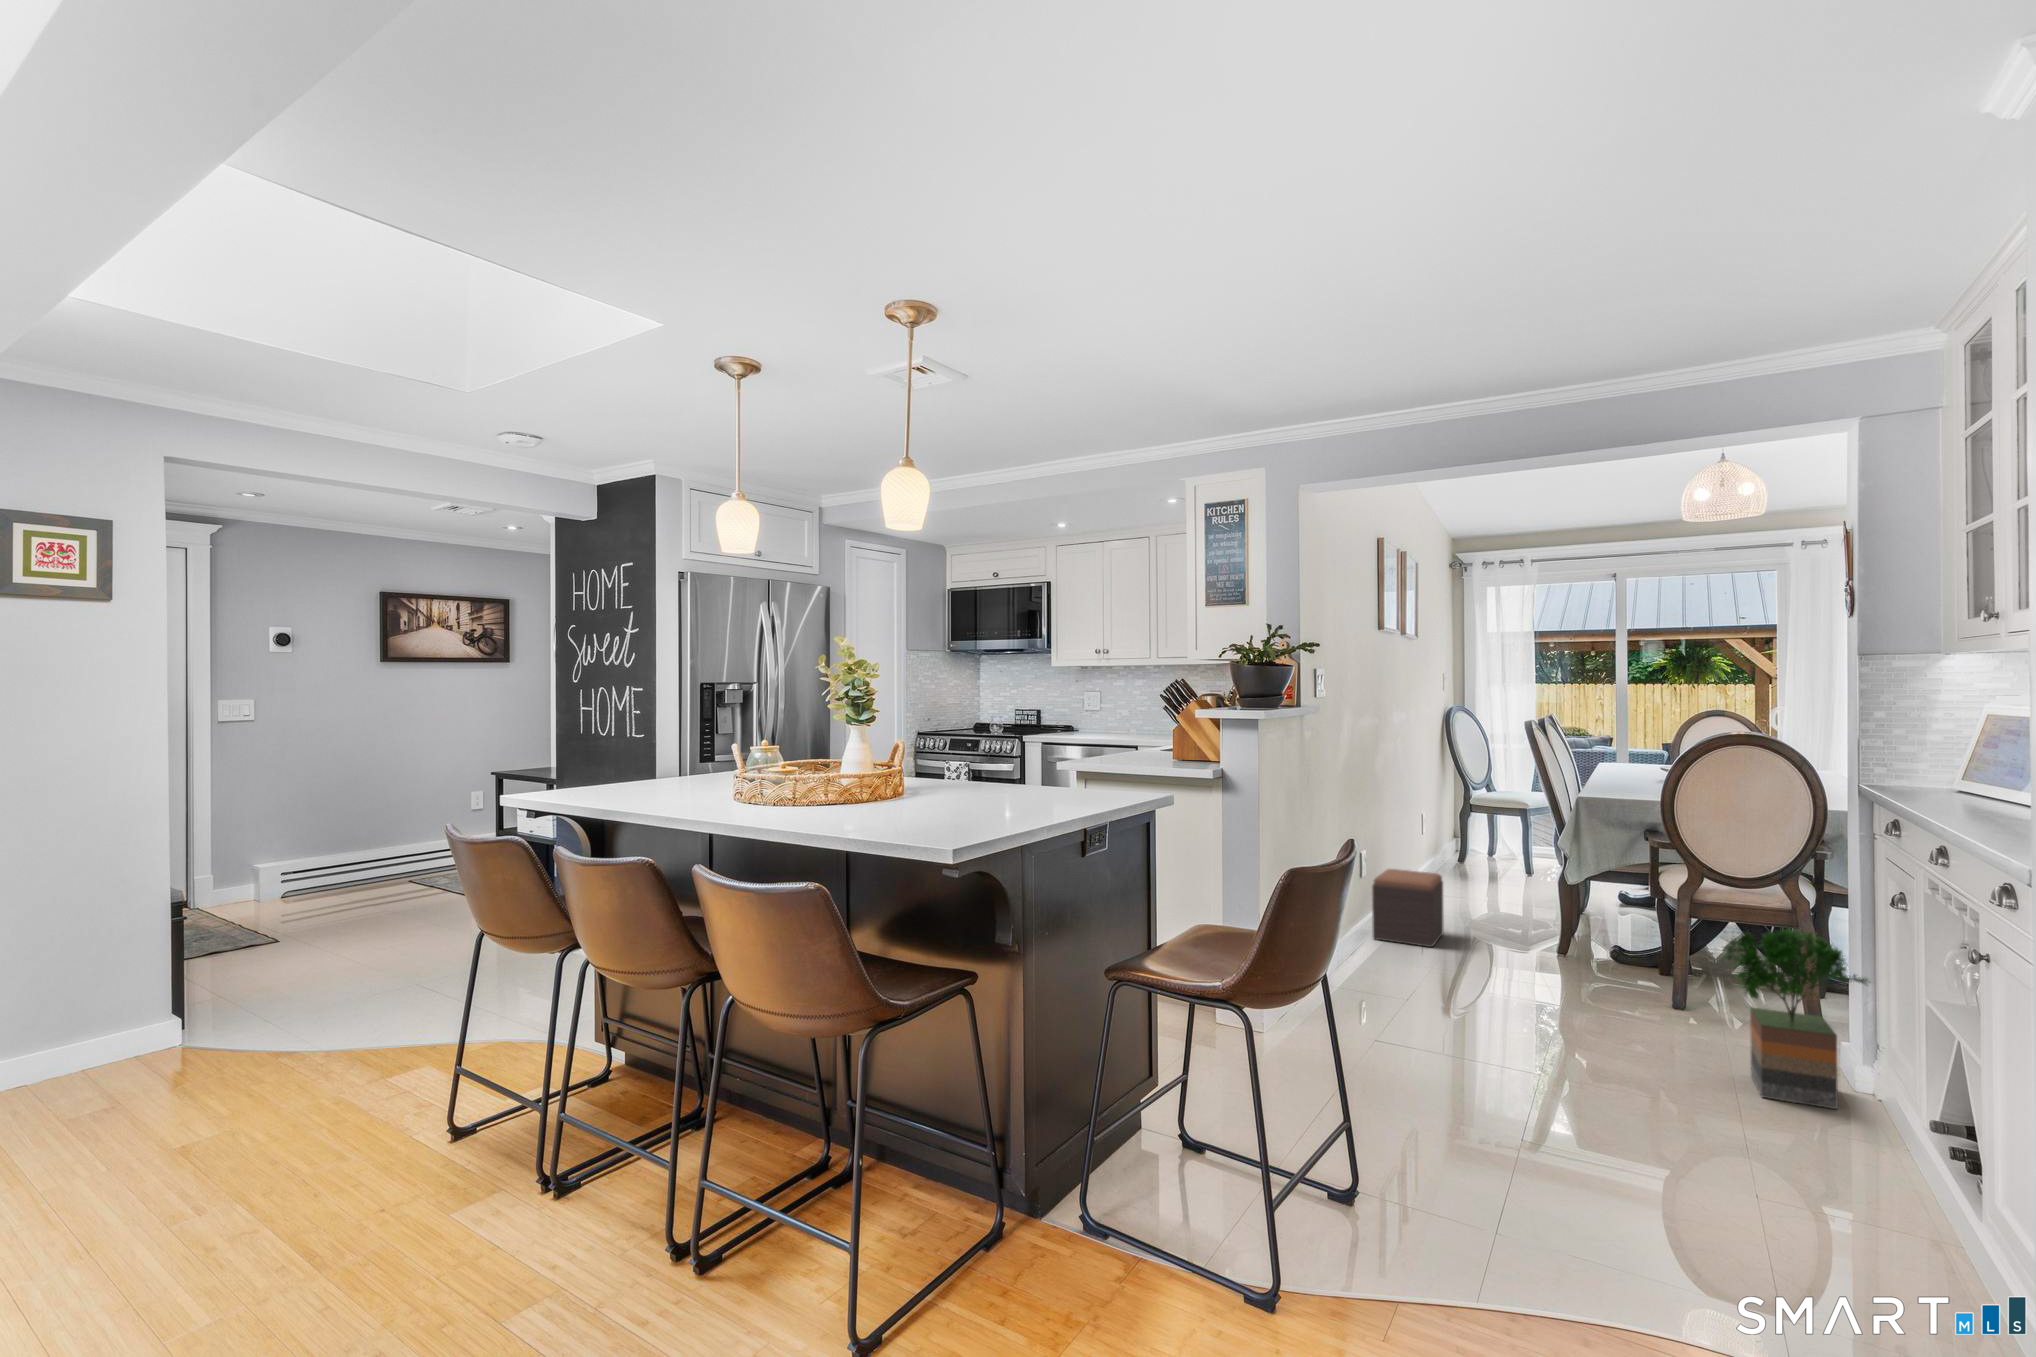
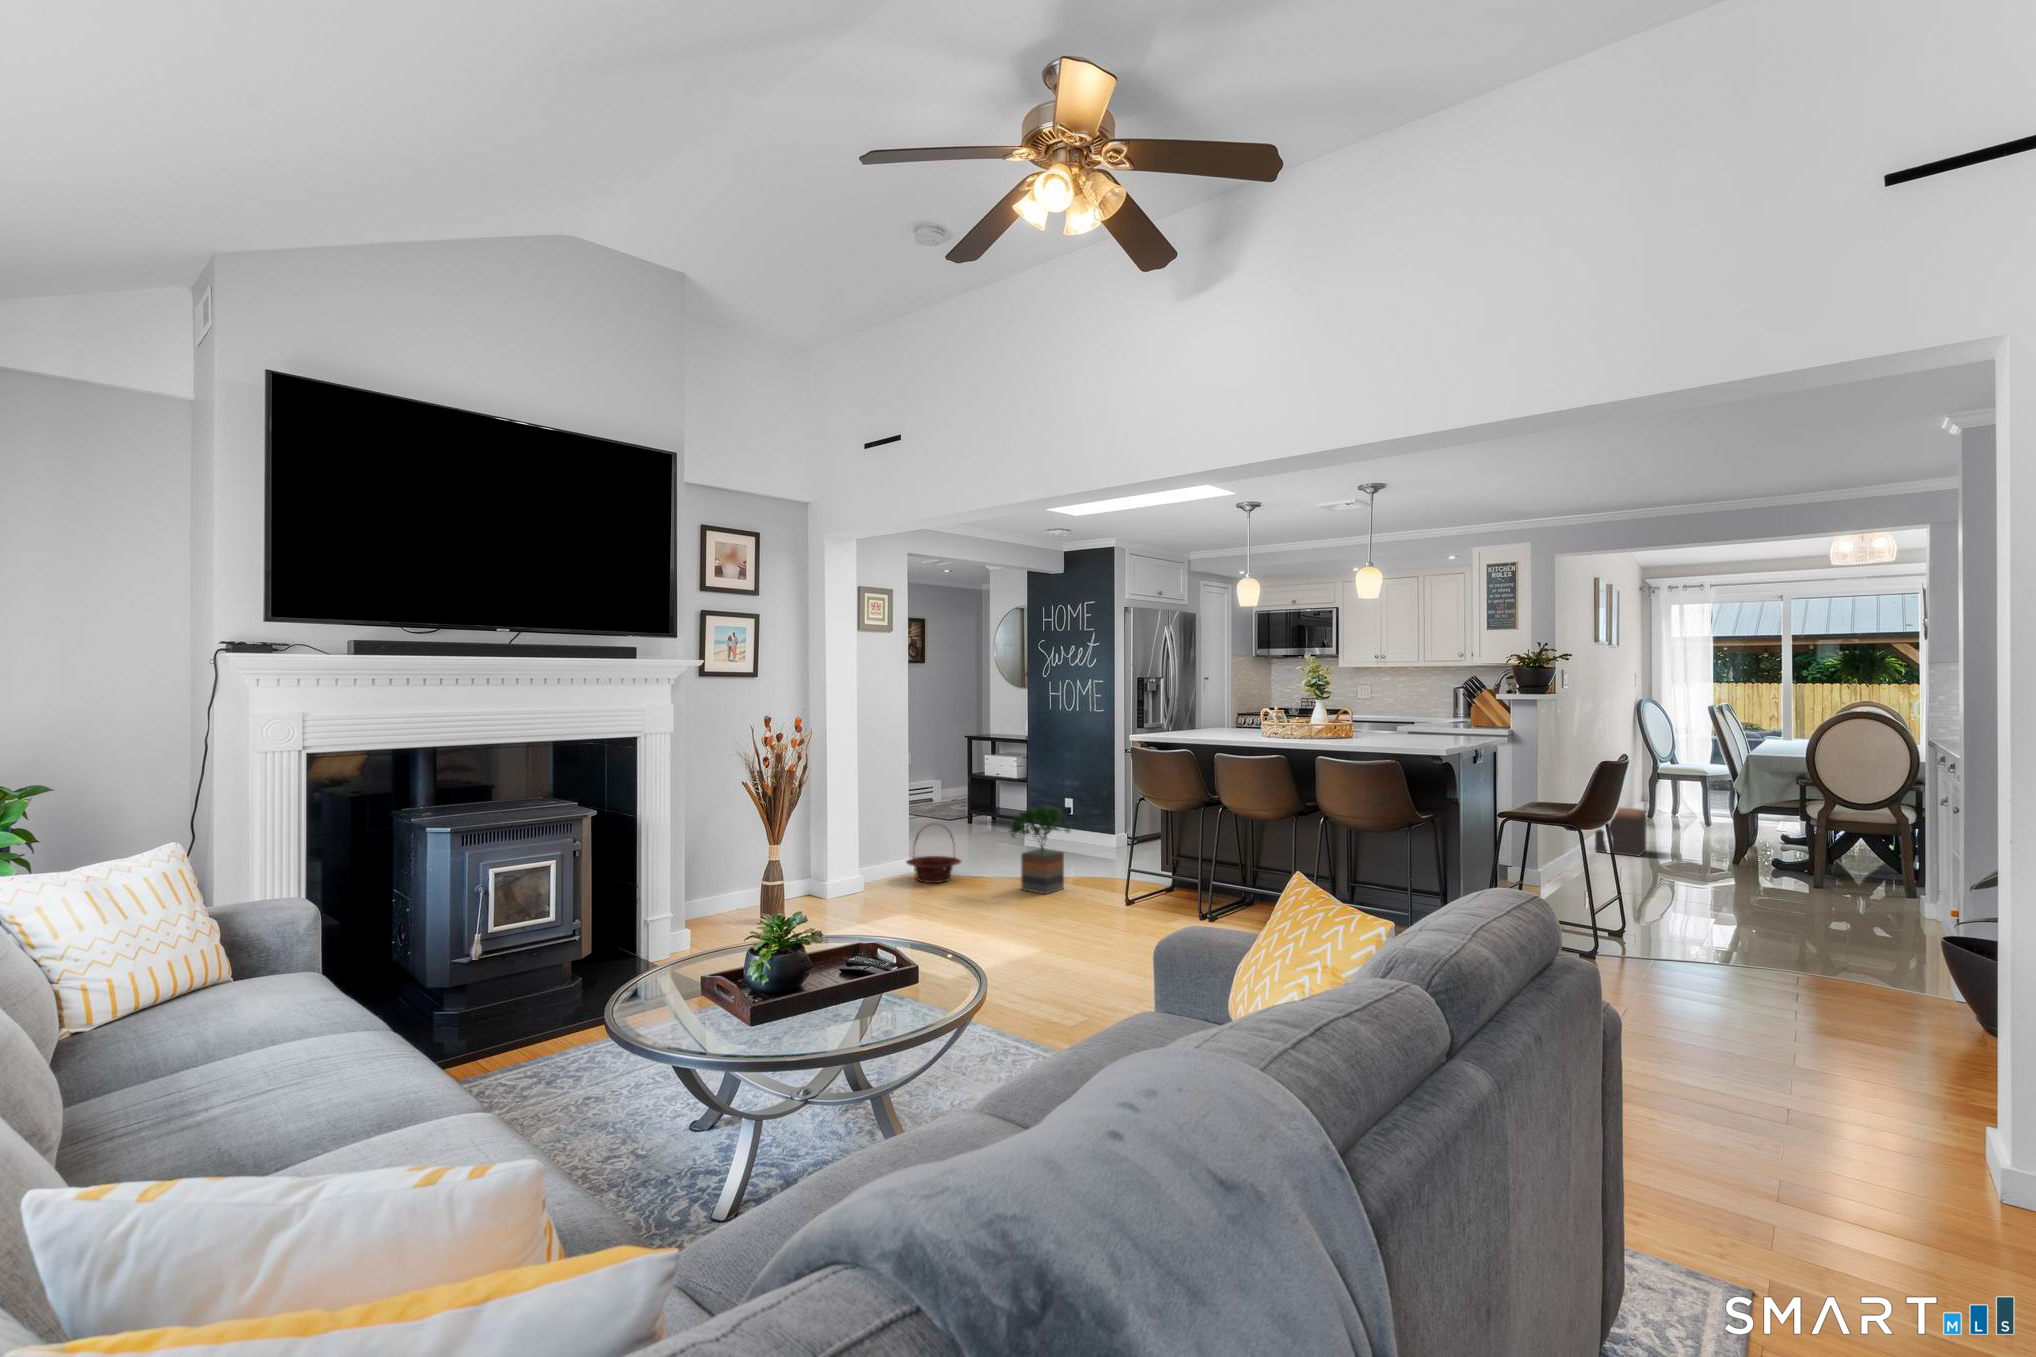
potted tree: present [1723,927,1868,1109] -> present [1009,806,1071,894]
basket: none [55,973,205,1098] -> present [907,825,961,883]

